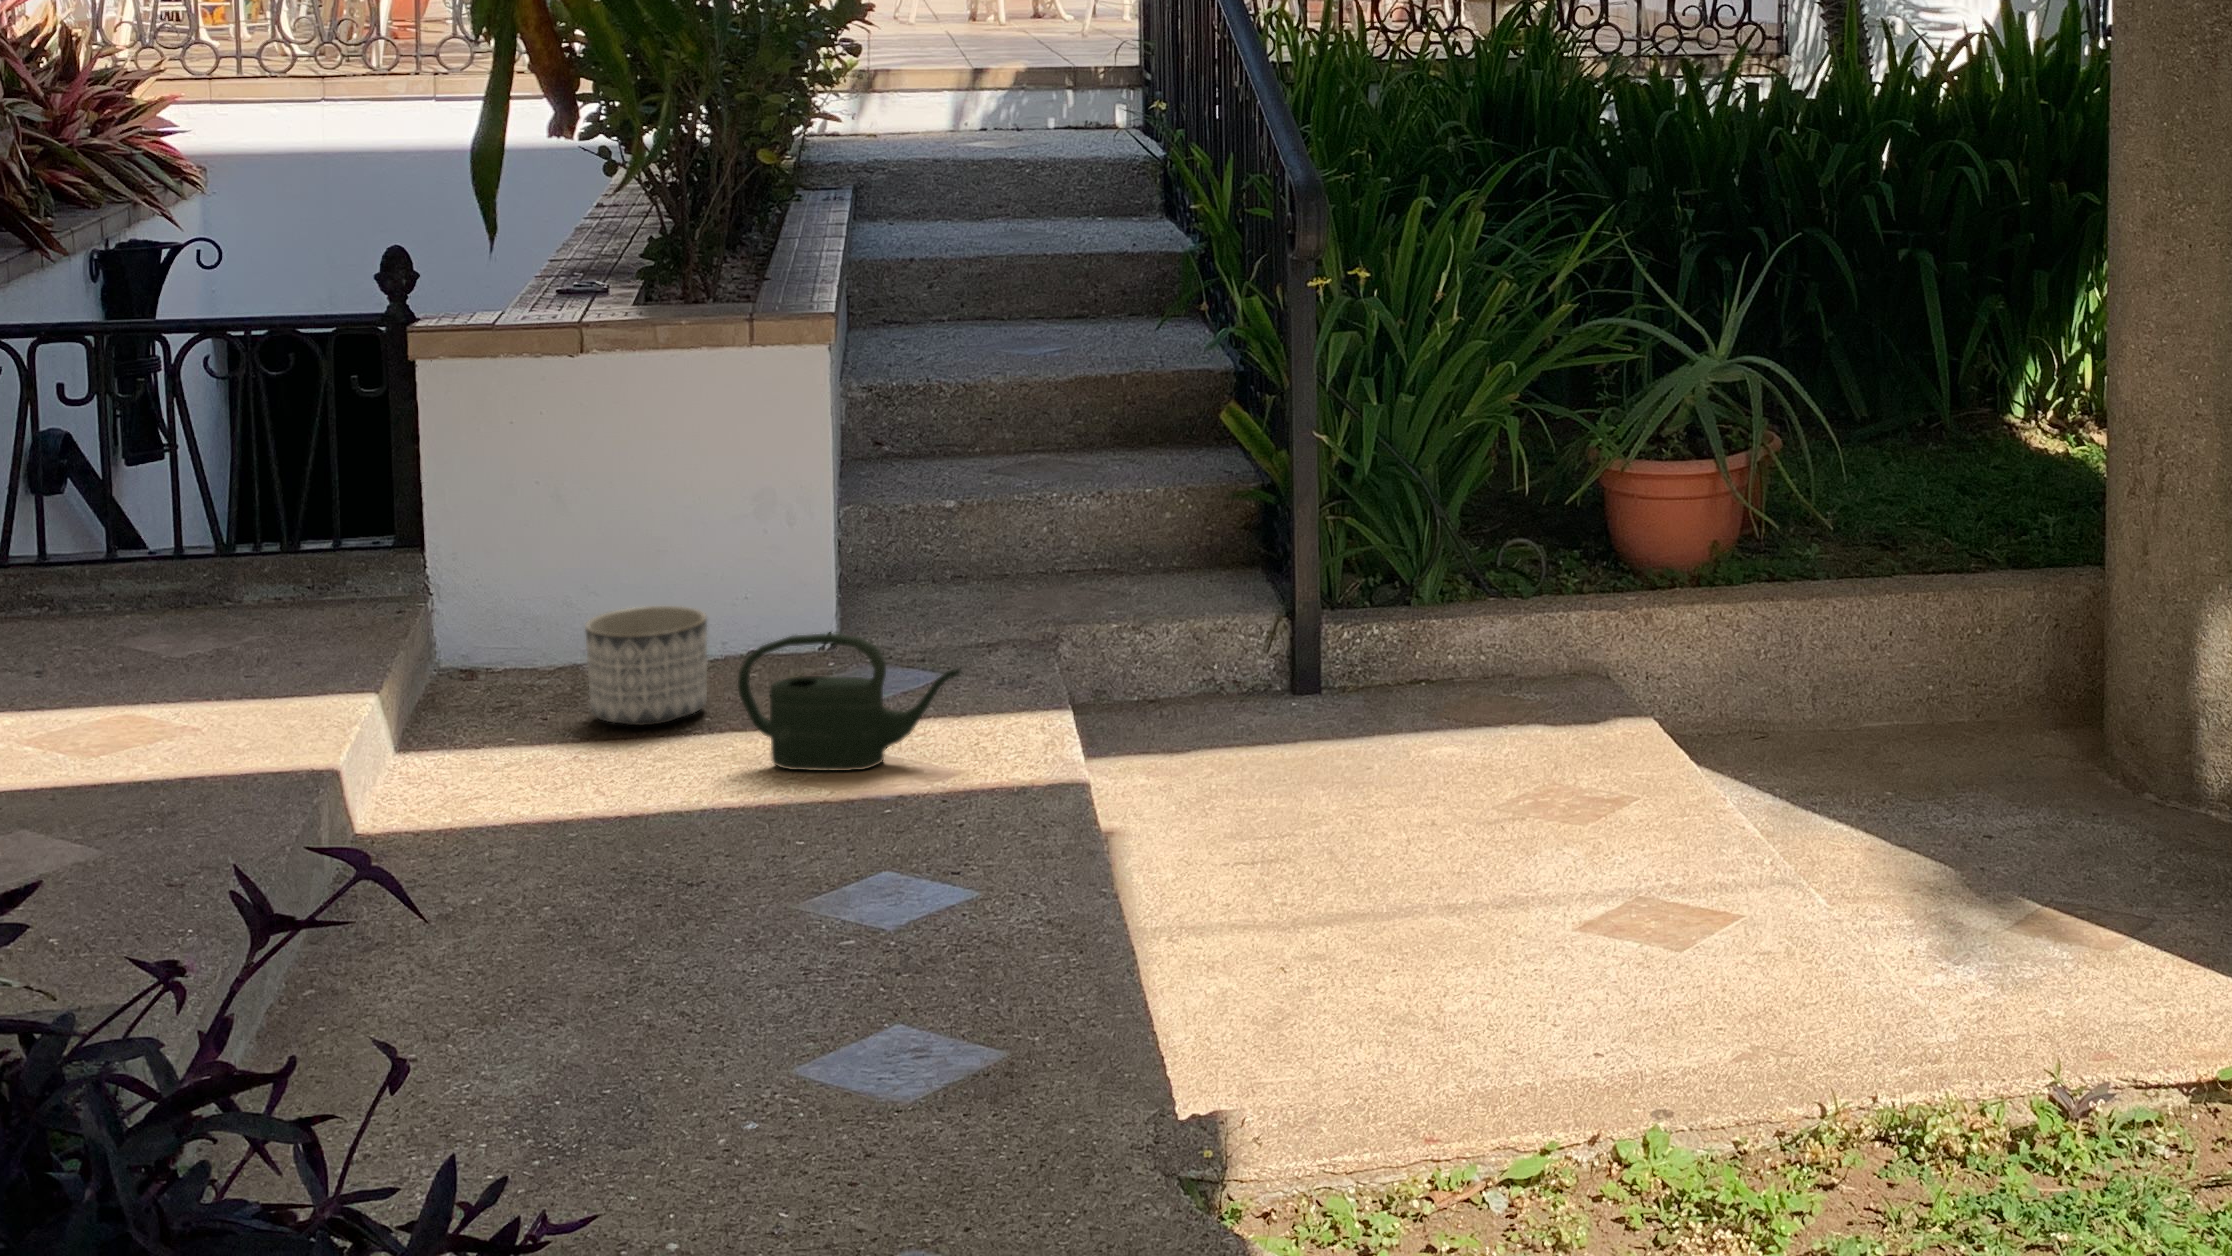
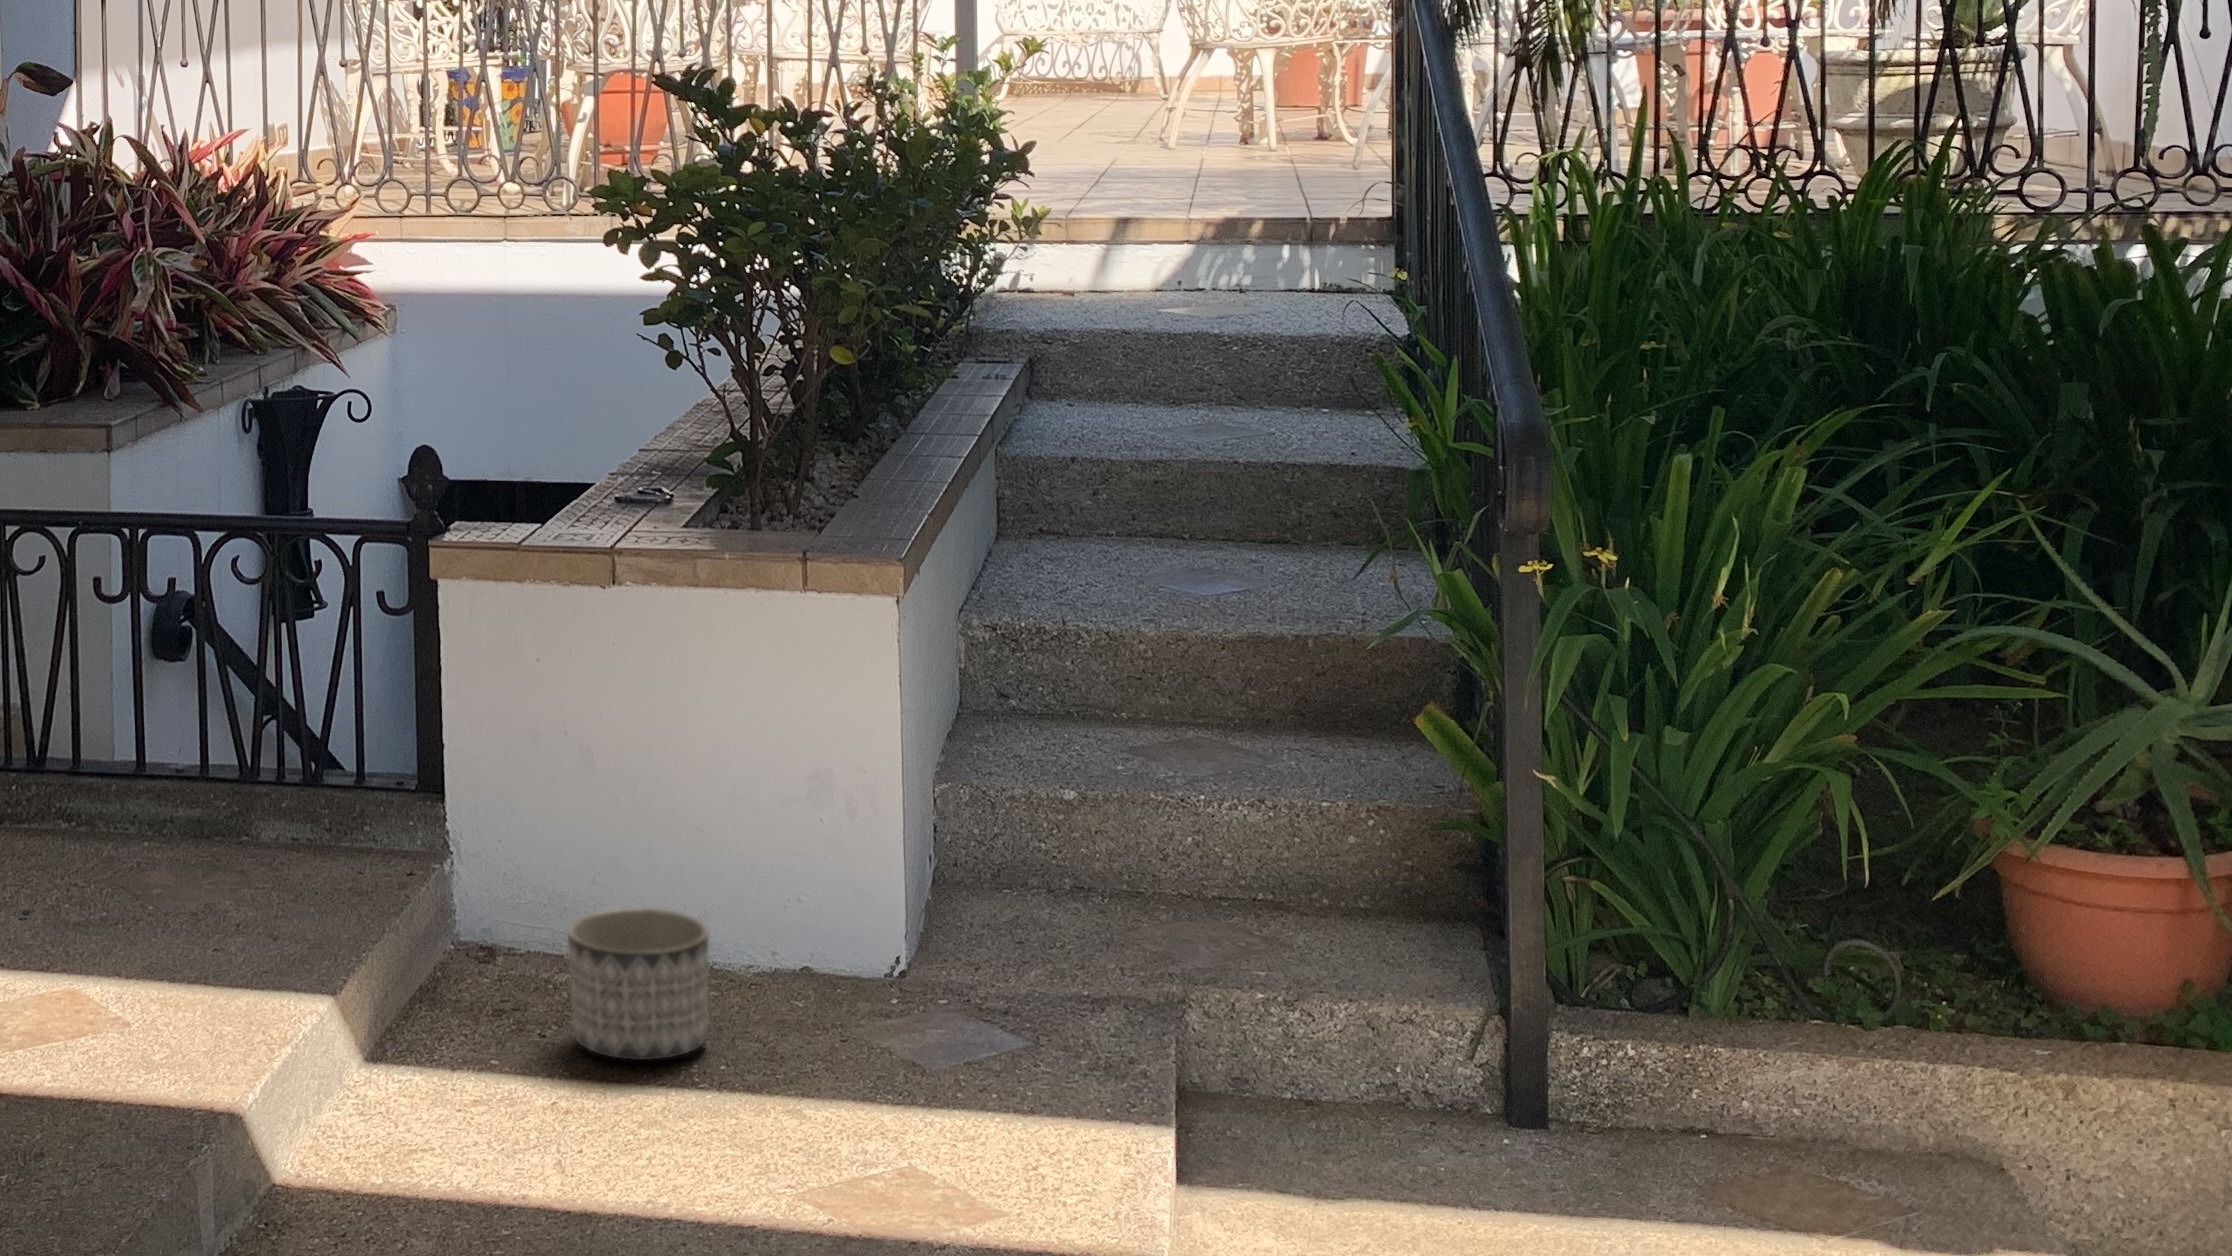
watering can: present [738,633,960,771] -> none [712,991,984,1181]

